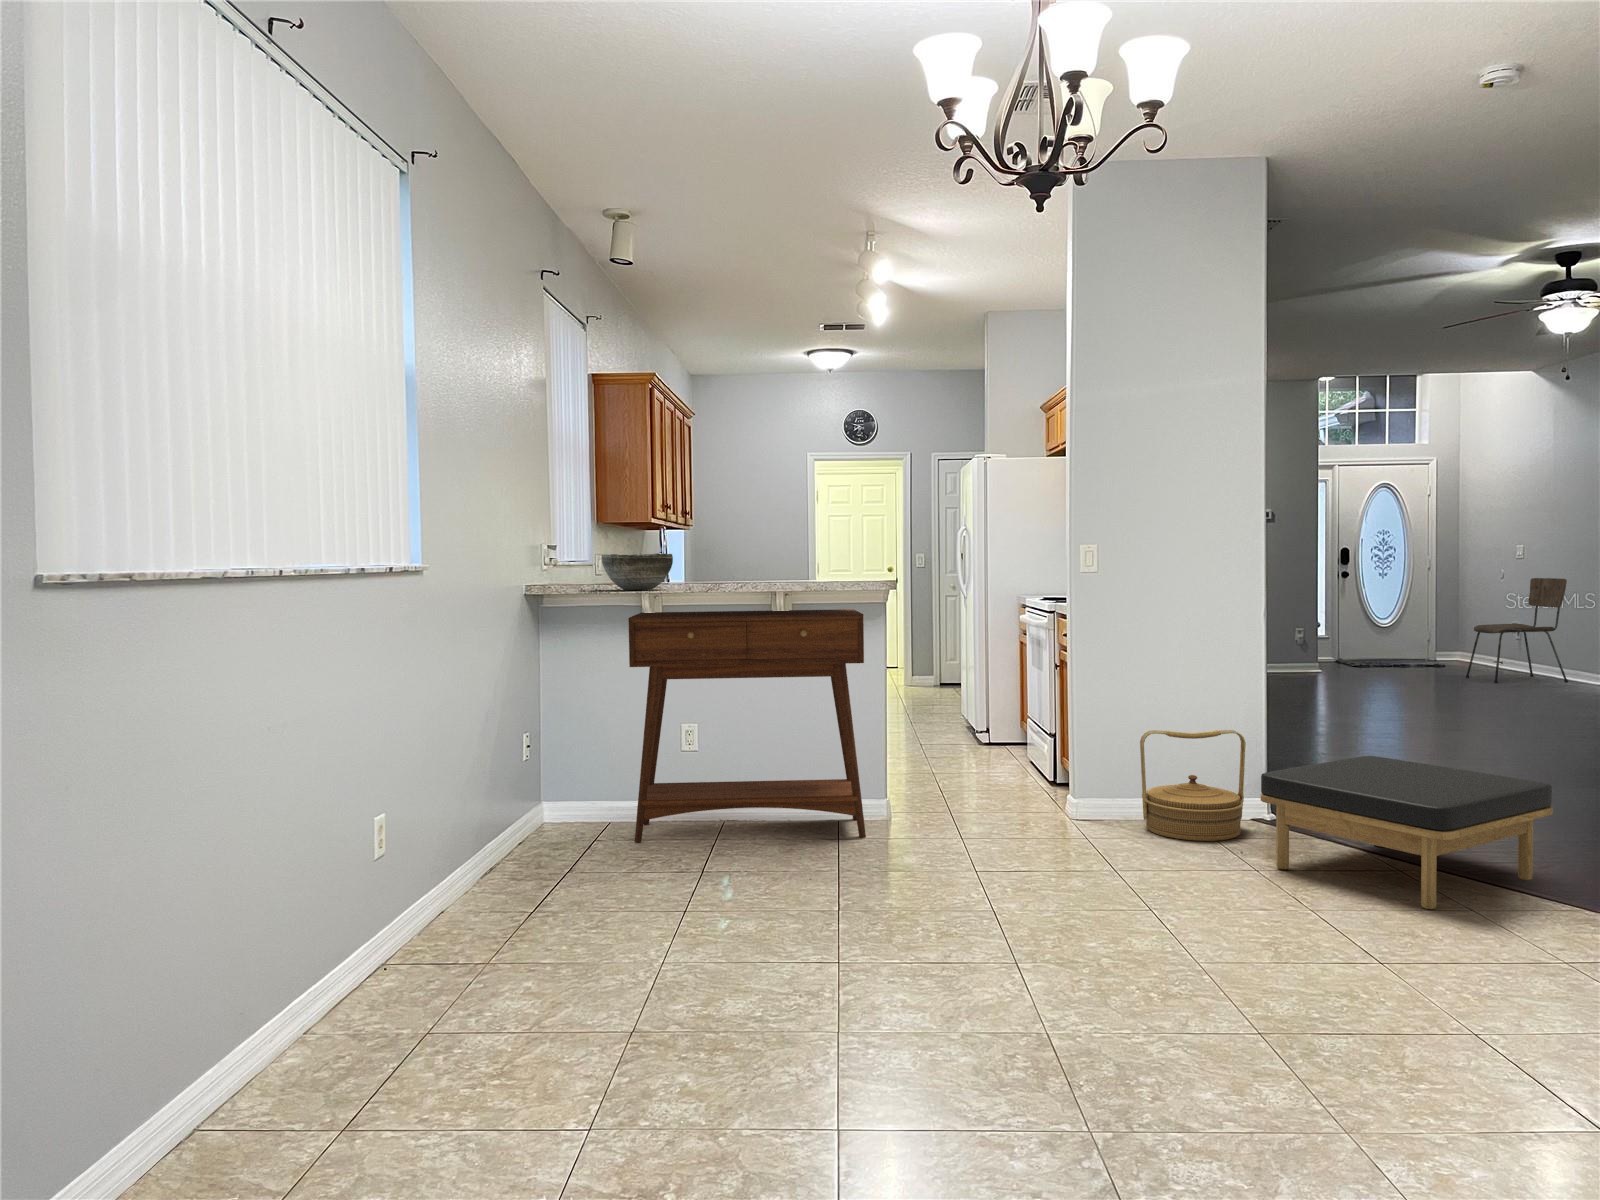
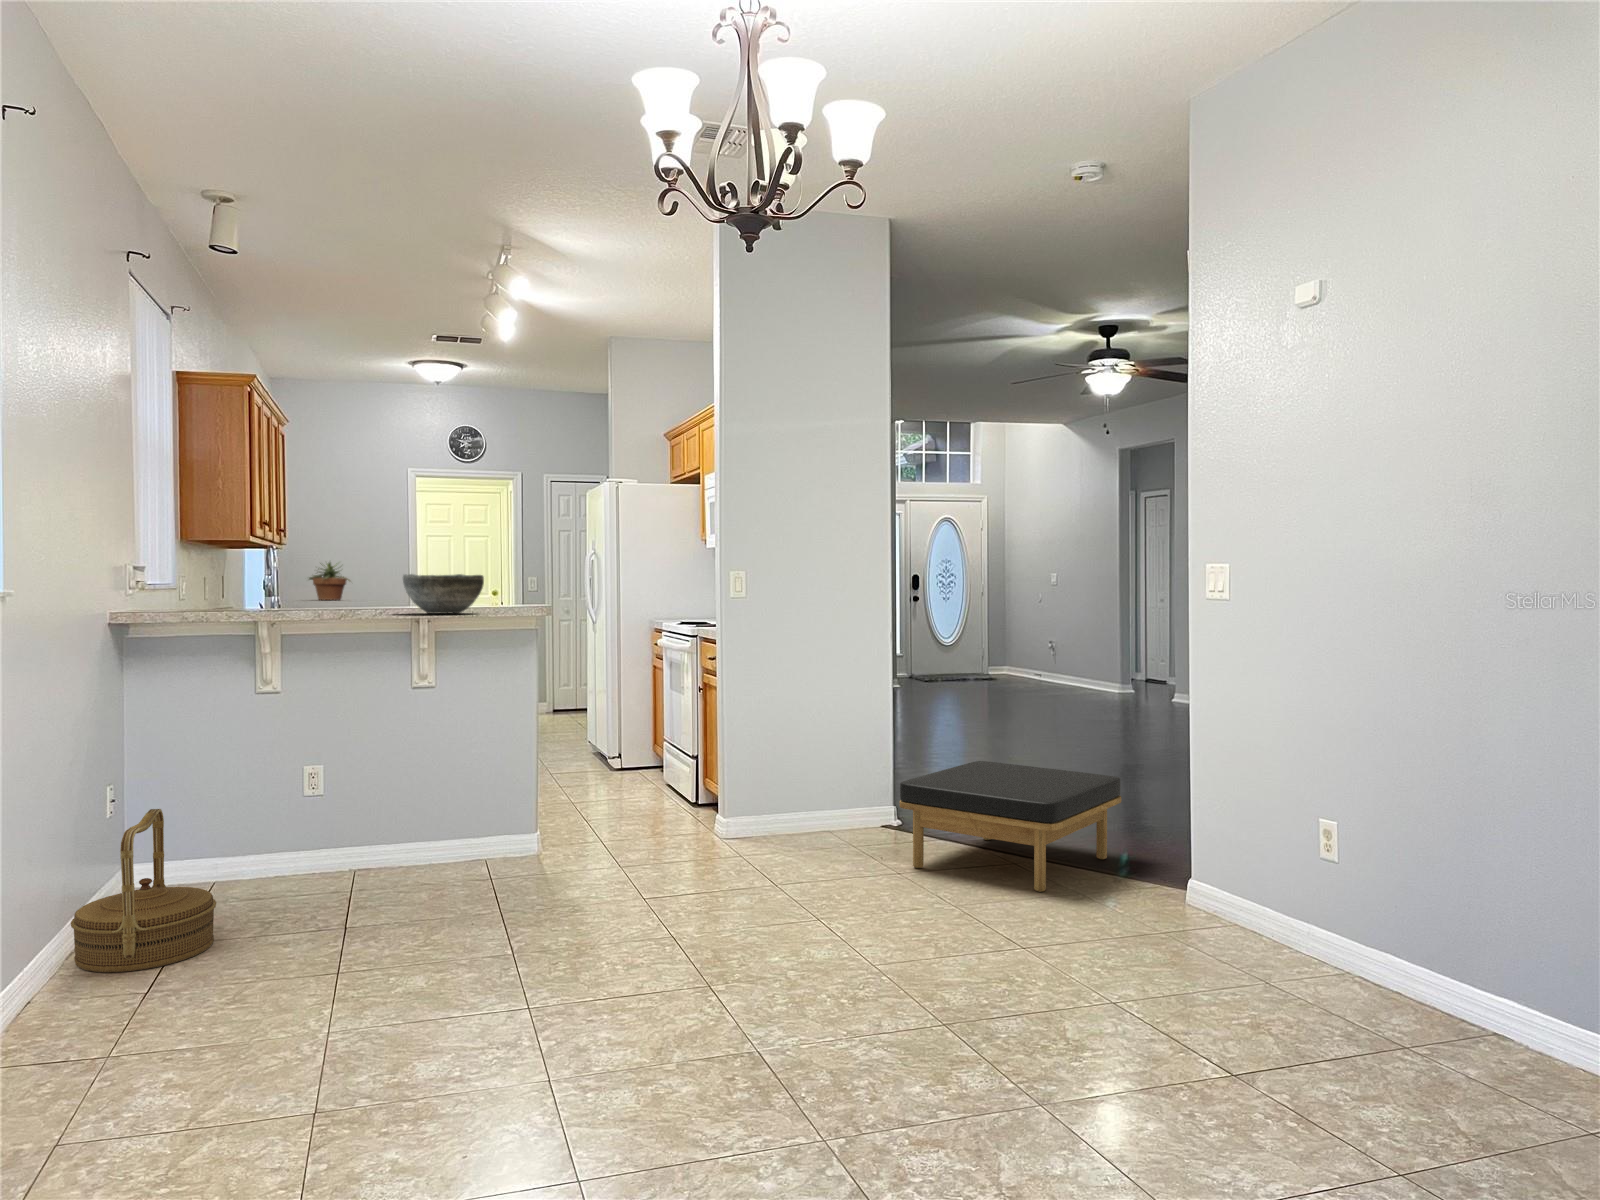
potted plant: none [705,541,745,578] -> present [309,562,350,600]
bowl: present [602,553,673,590] -> present [403,574,484,614]
dining chair: present [1466,578,1568,683] -> none [1011,604,1085,692]
console table: present [629,609,866,843] -> none [250,635,523,903]
woven basket: present [1140,730,1246,841] -> present [71,809,216,973]

